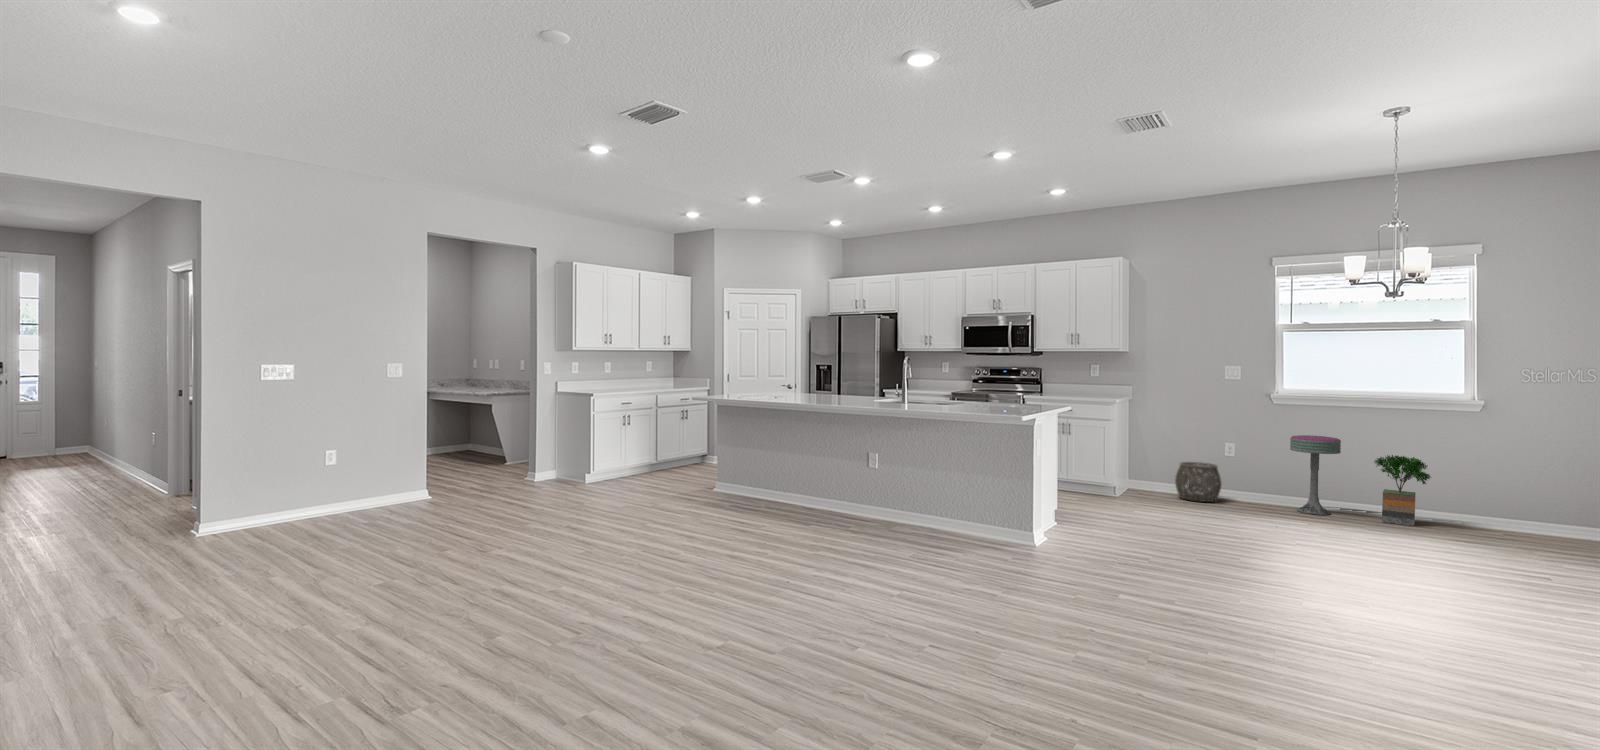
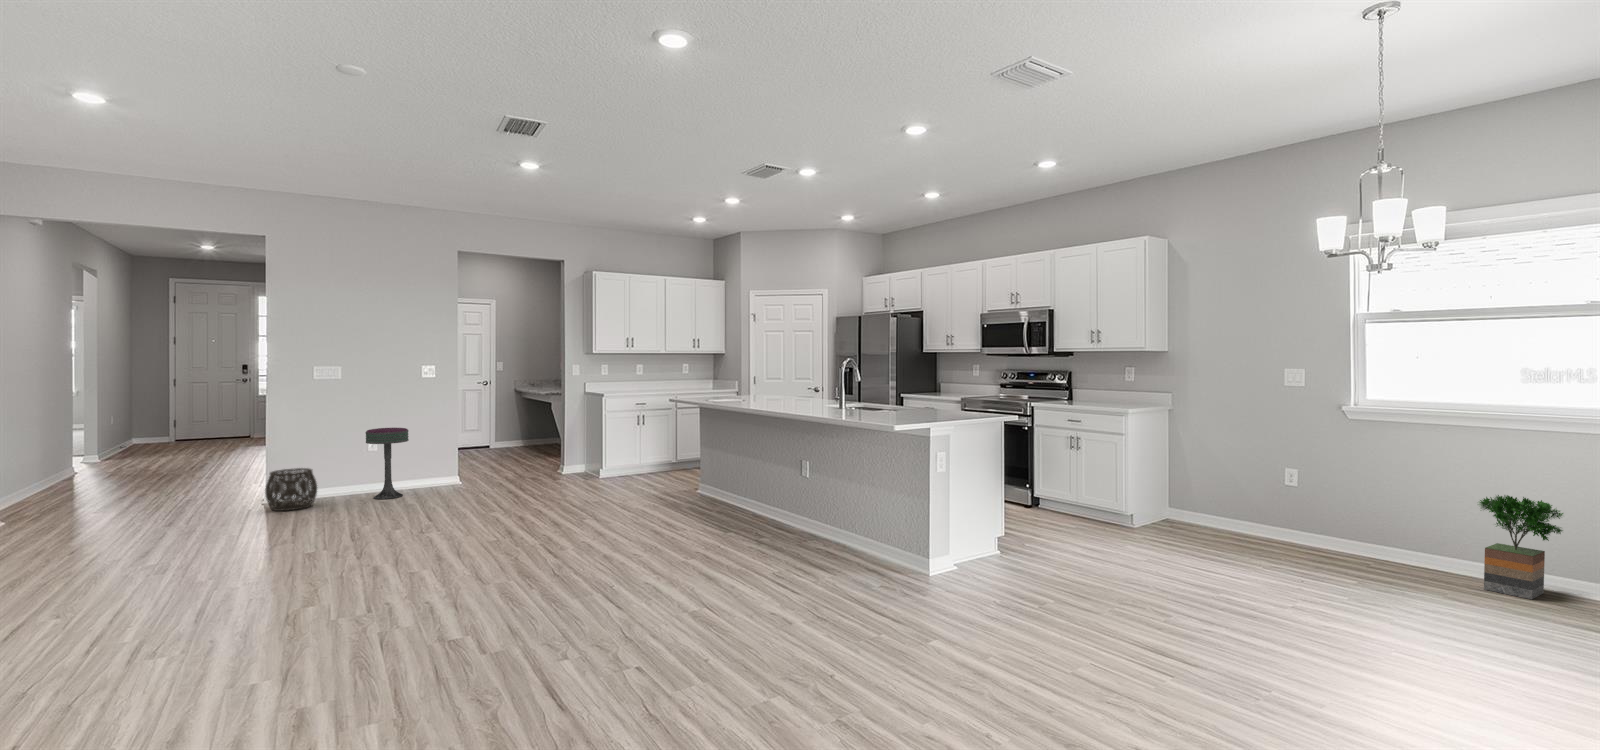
bar stool: present [1290,435,1341,515] -> present [366,428,409,499]
woven basket: present [1175,462,1221,502] -> present [265,468,317,511]

